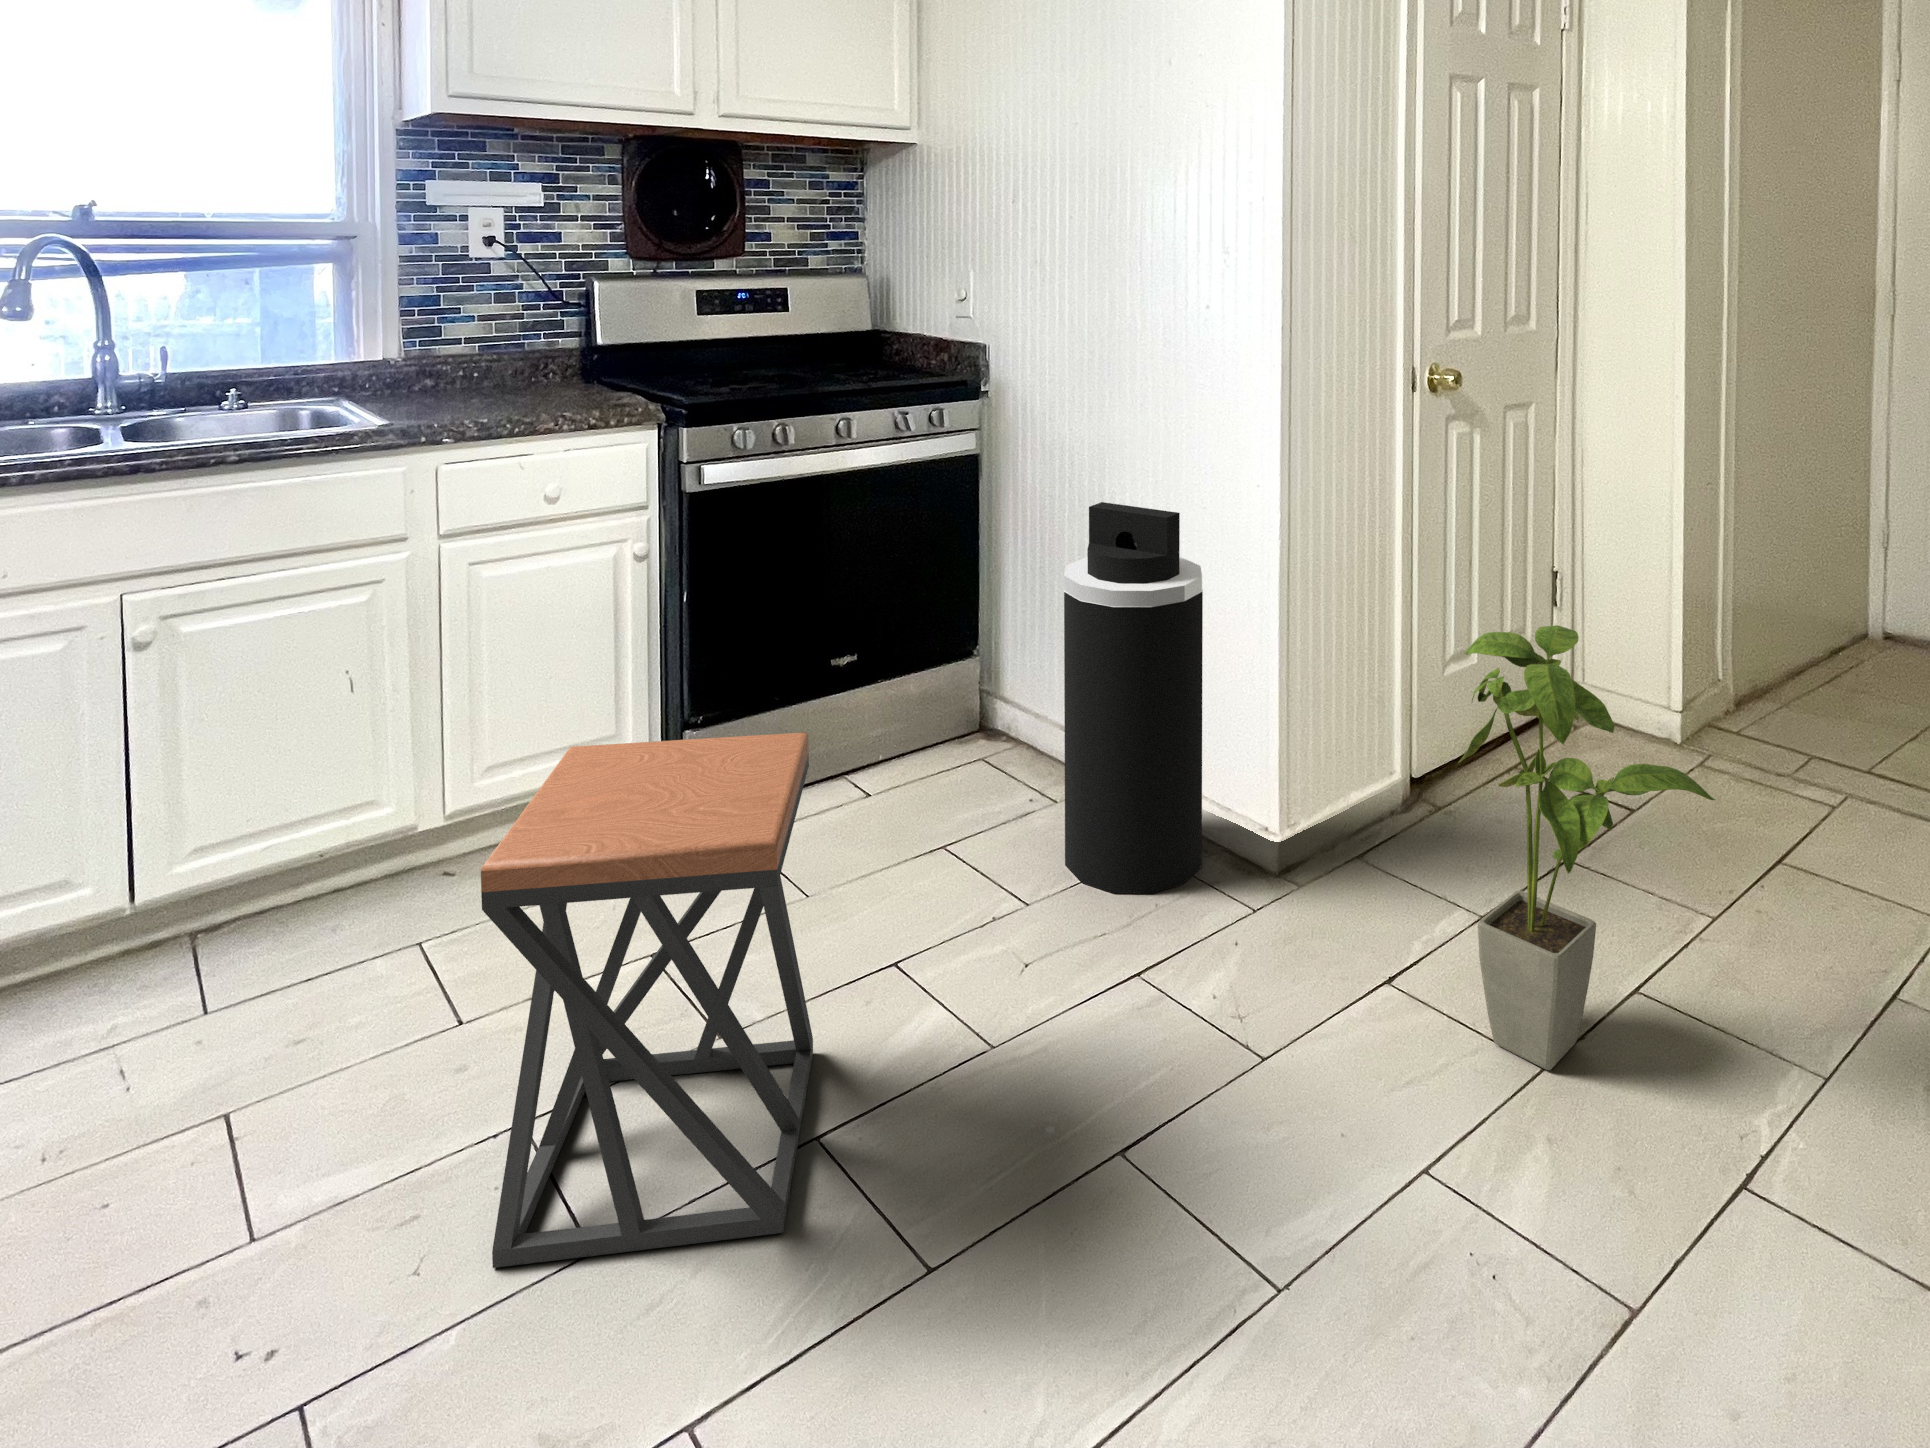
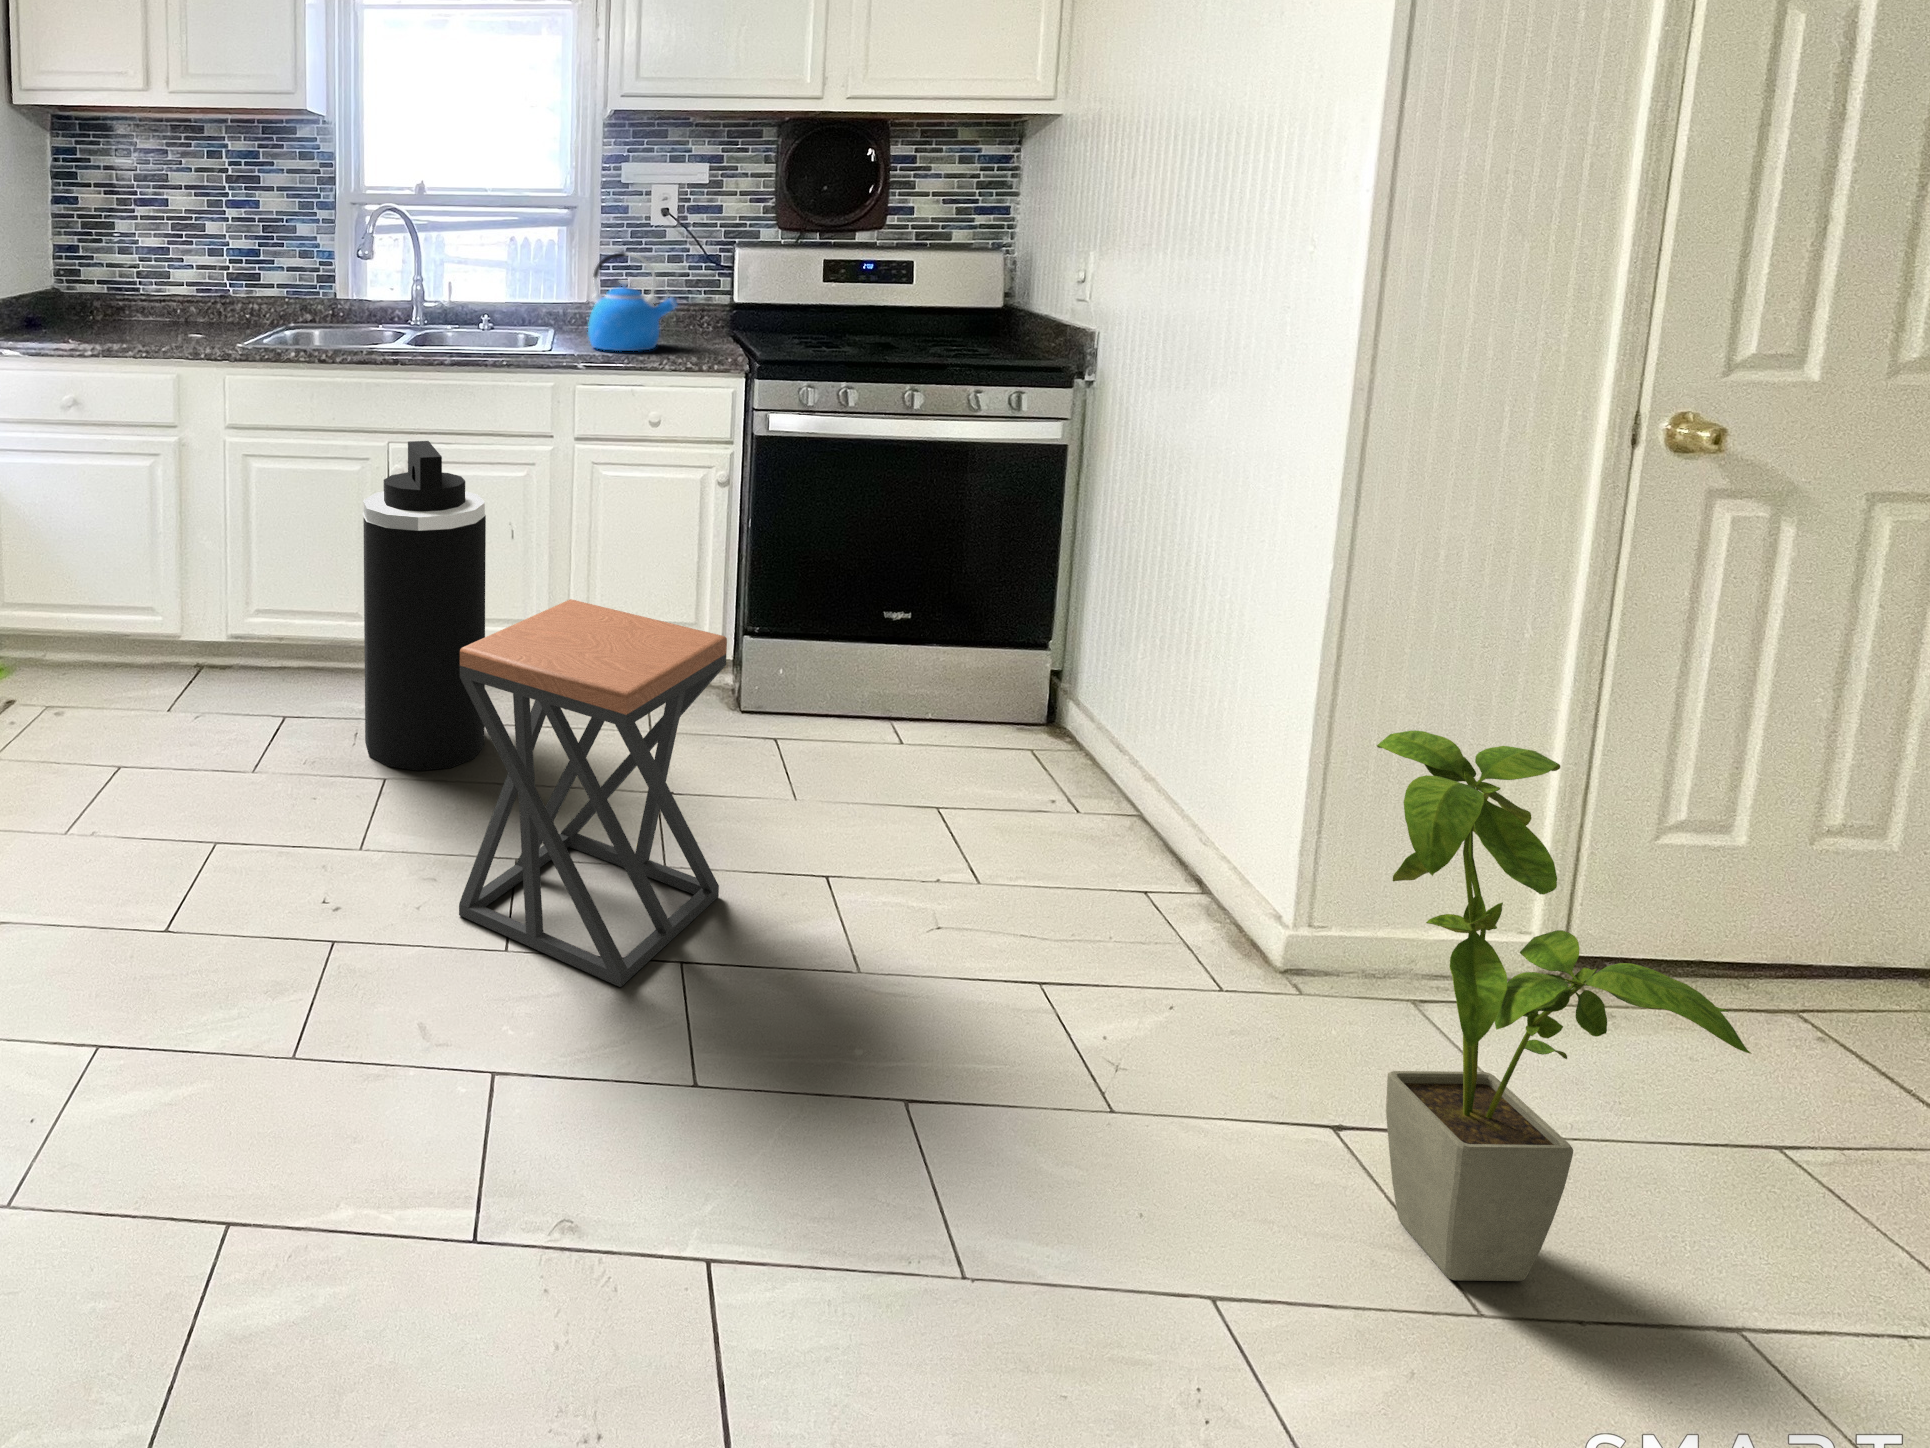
kettle: none [426,290,552,416] -> present [588,252,677,351]
trash can: present [1064,502,1203,894] -> present [363,441,486,771]

